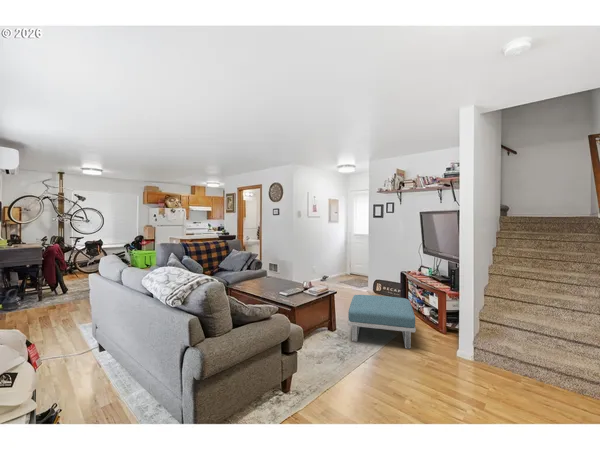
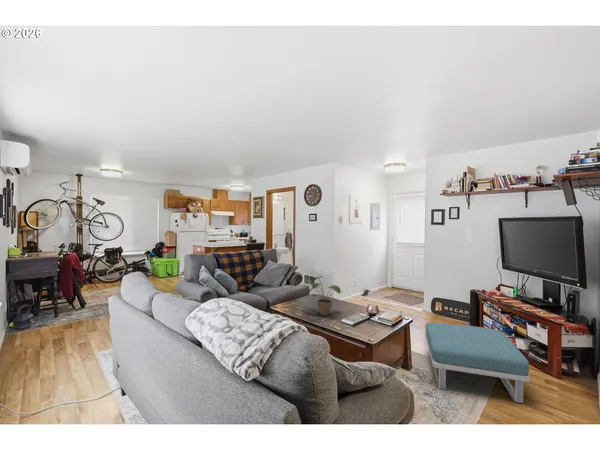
potted plant: none [255,258,285,289] -> present [307,277,341,316]

